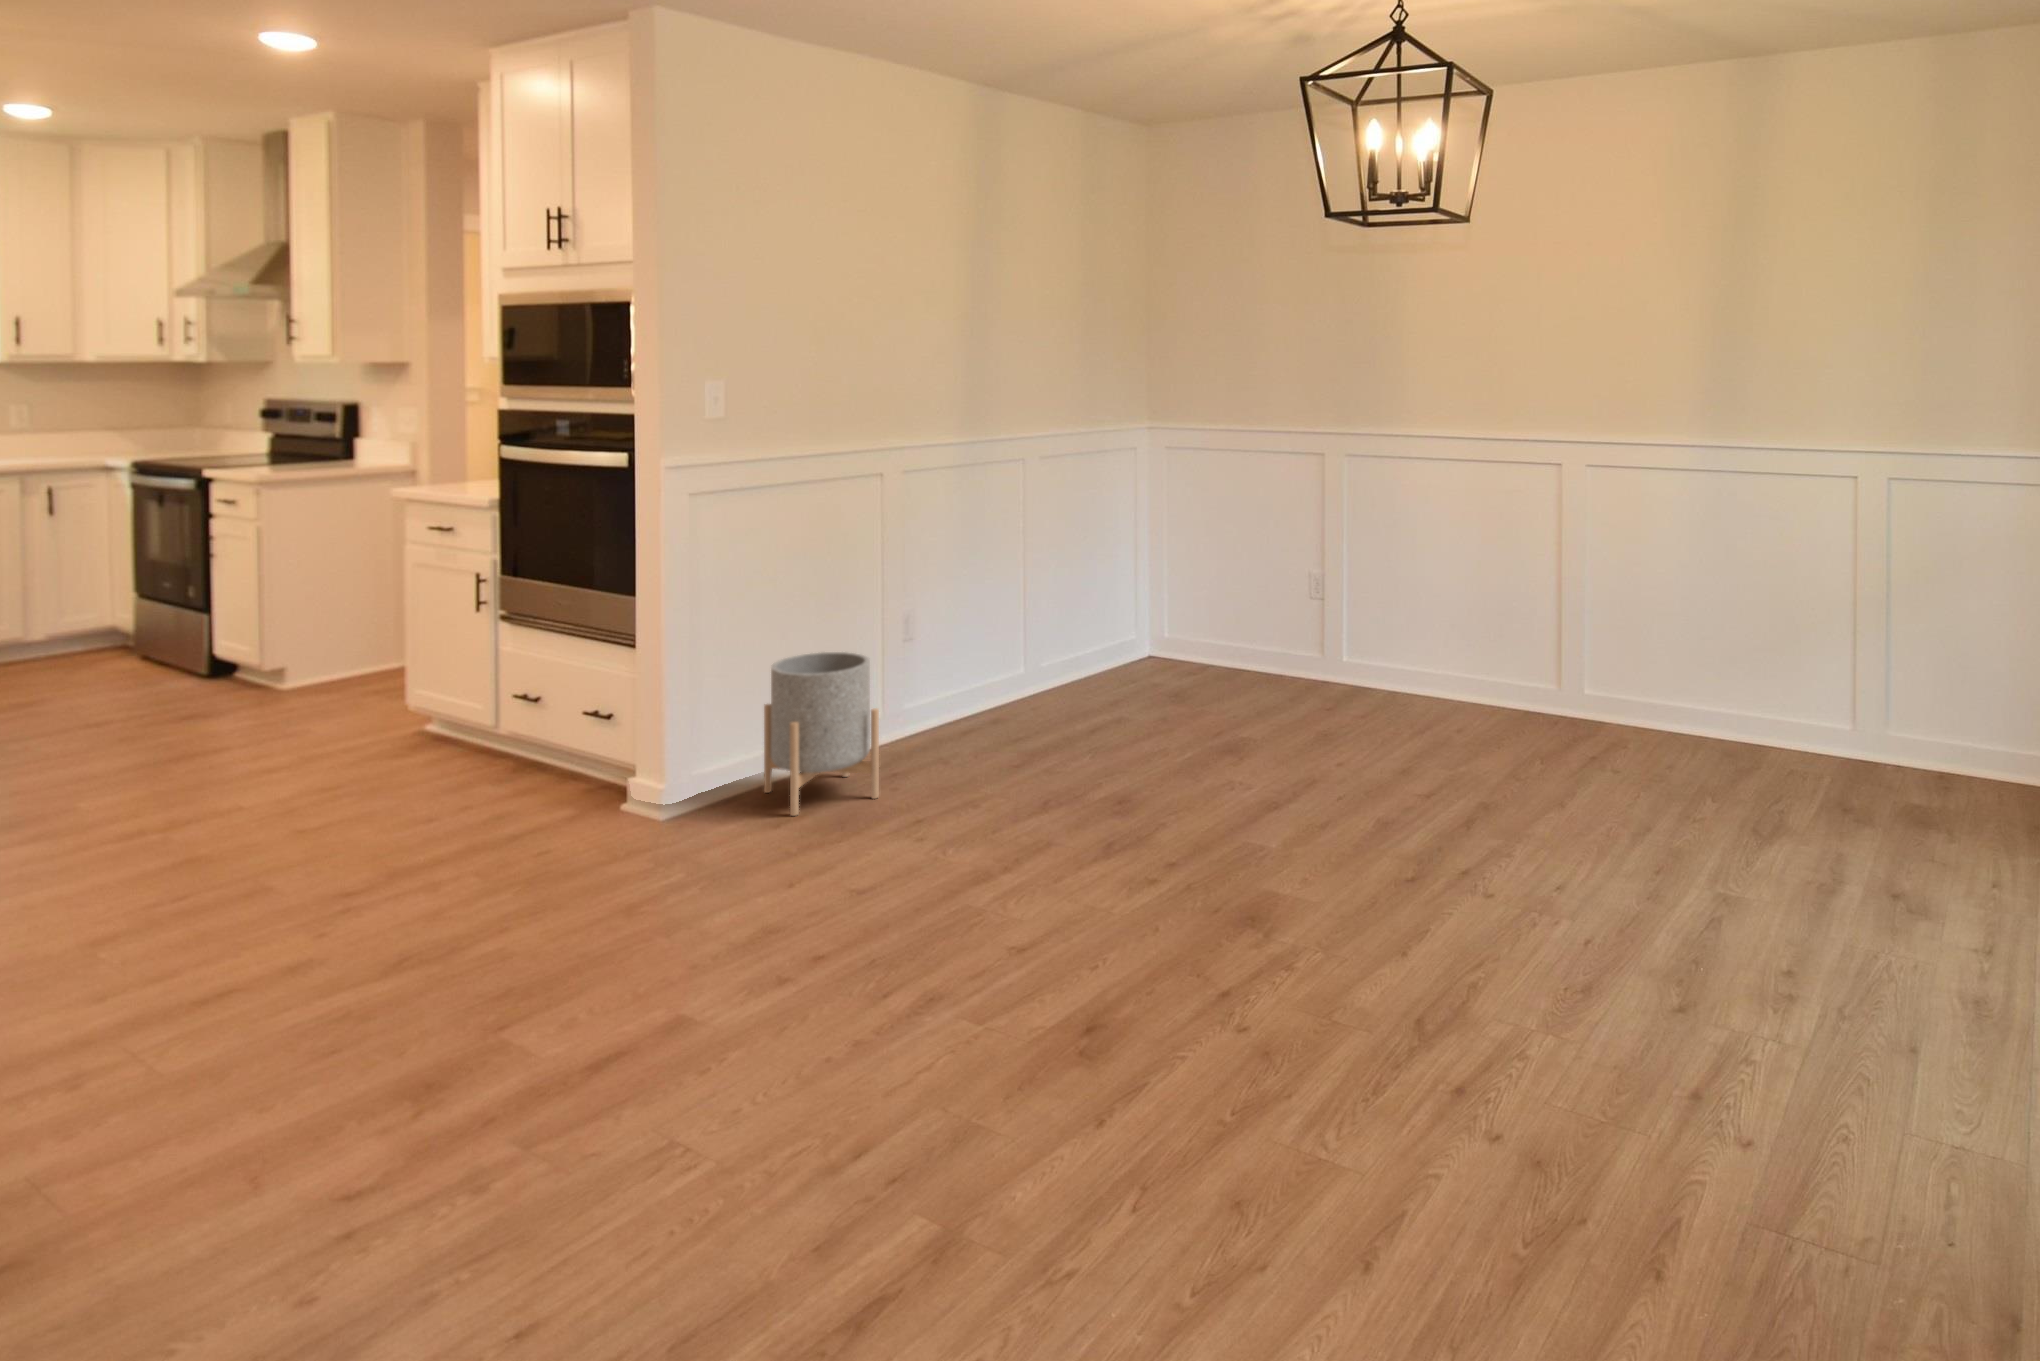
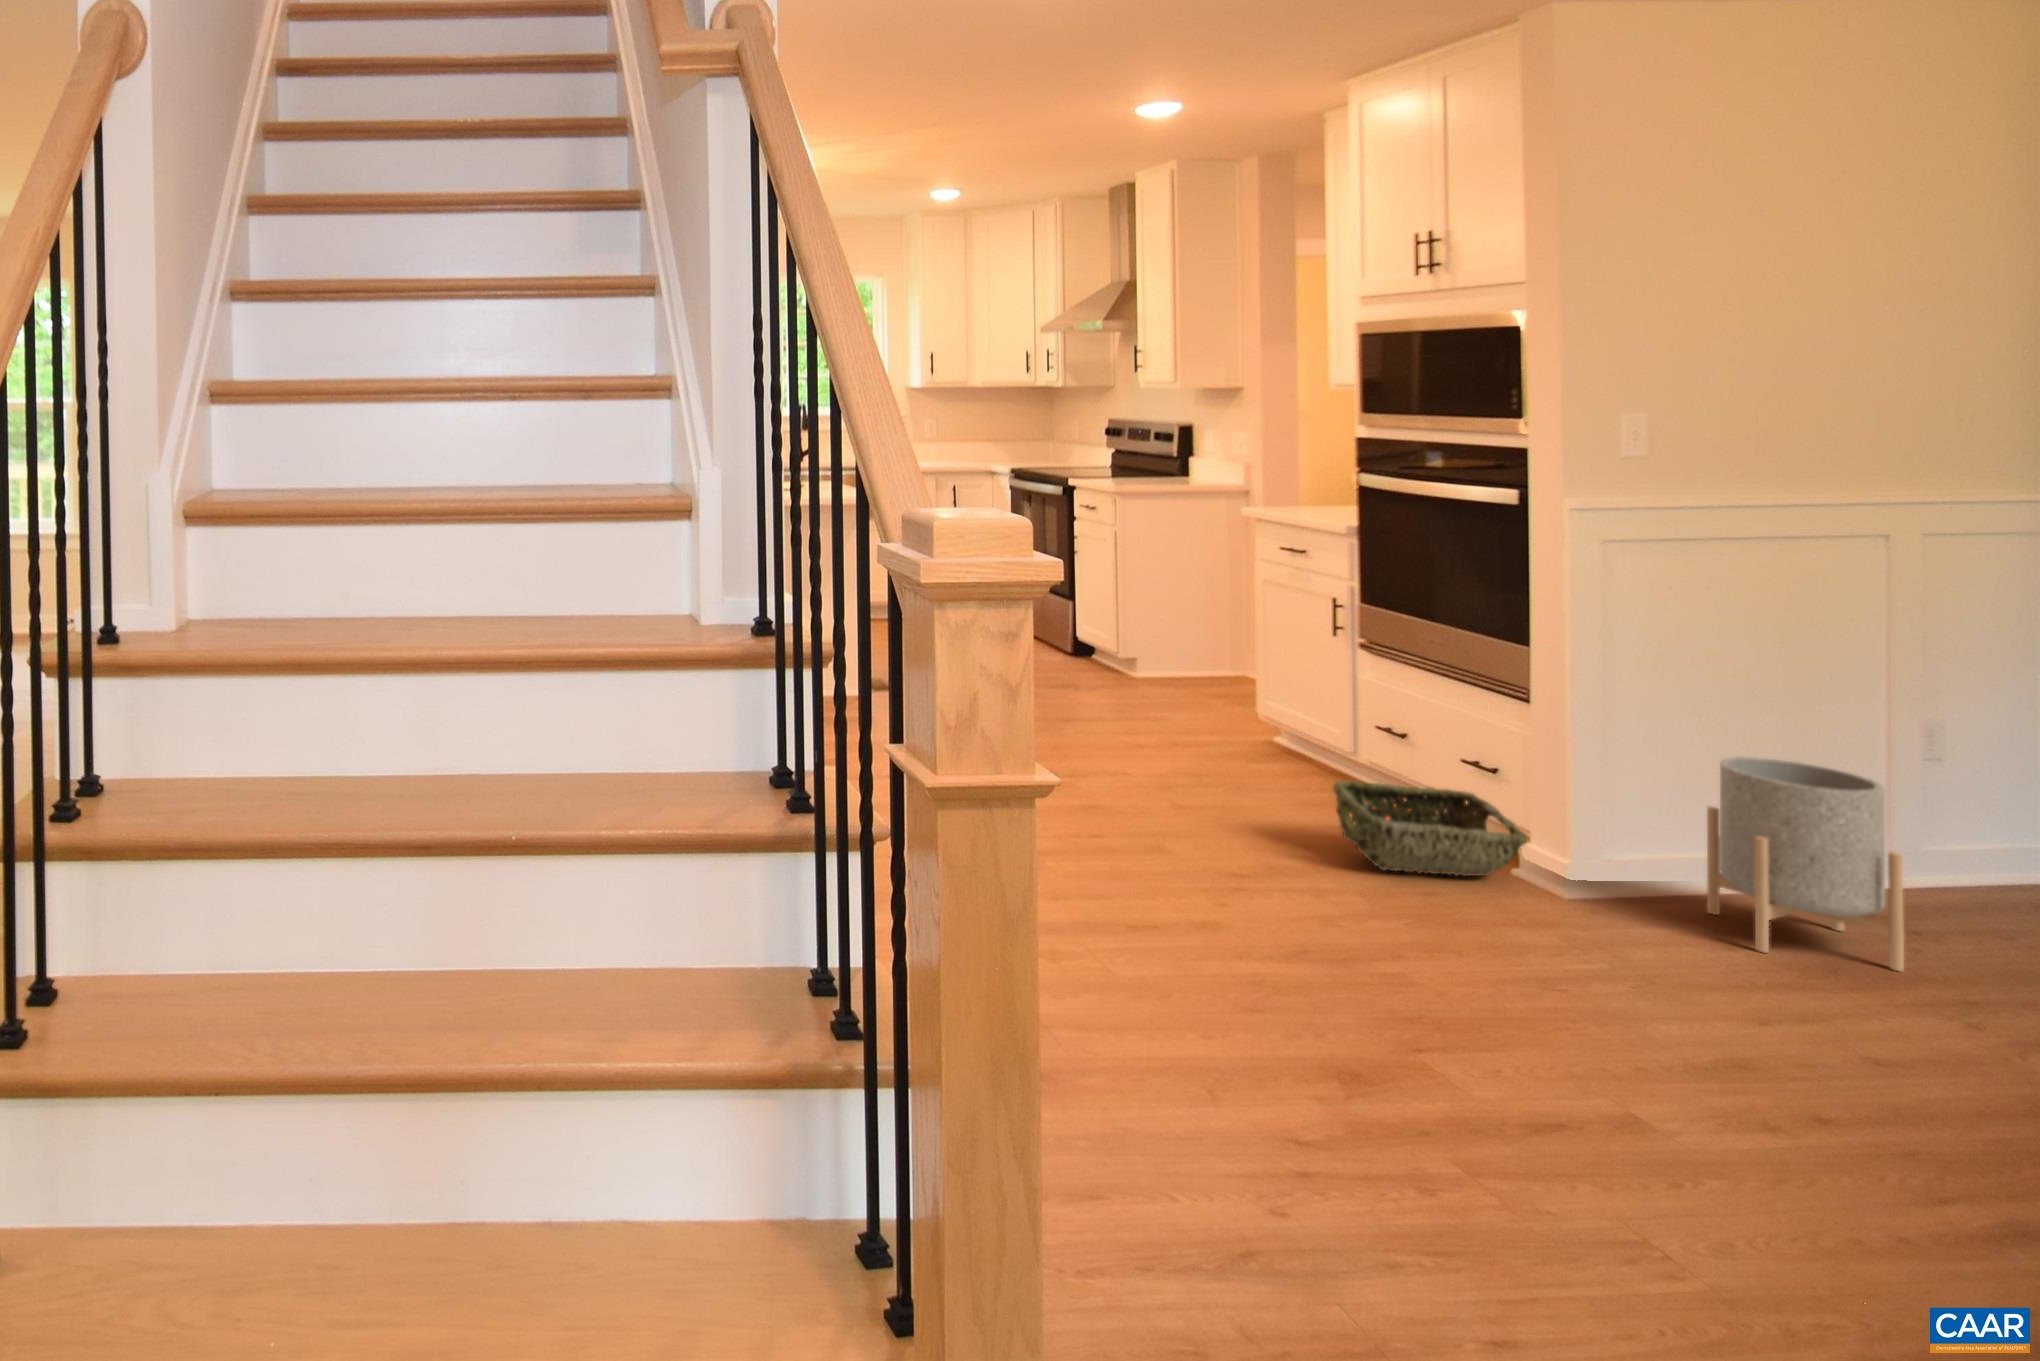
woven basket: none [456,742,631,846] -> present [1333,781,1527,876]

